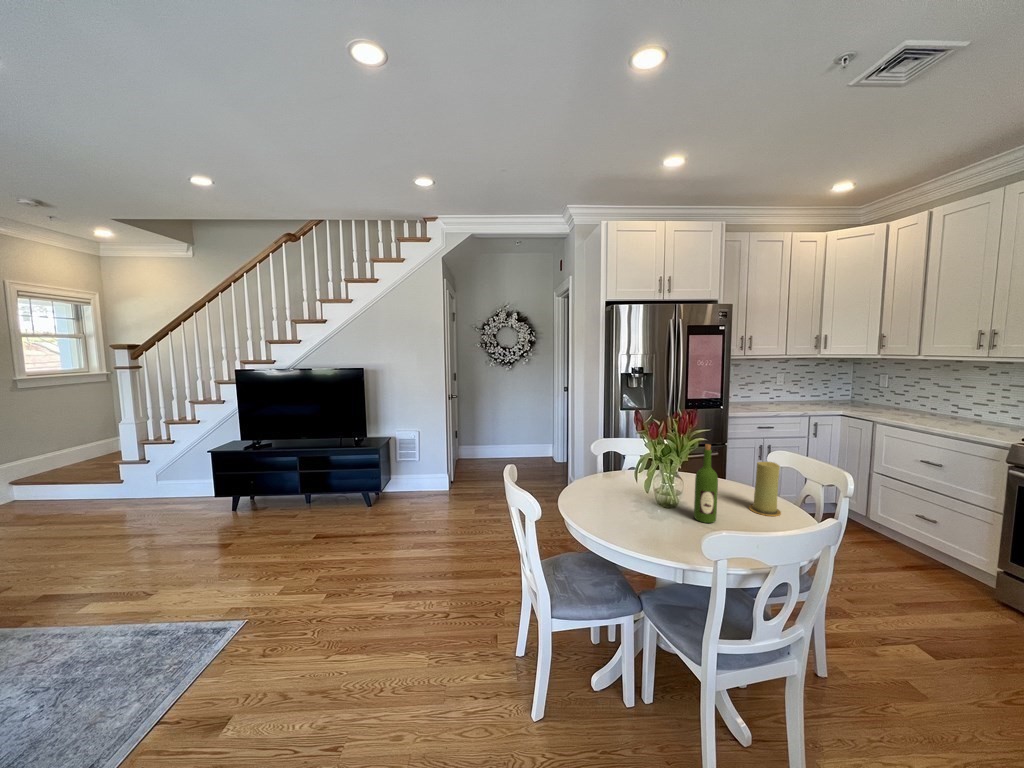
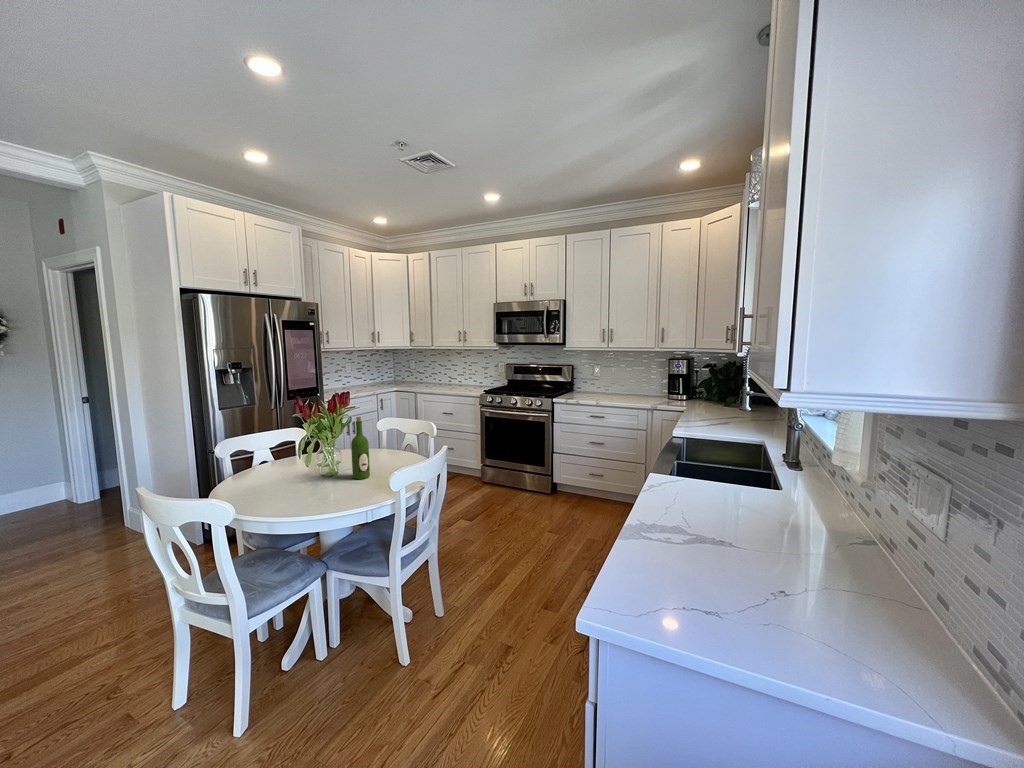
candle: present [749,462,781,516] -> none [382,424,403,462]

